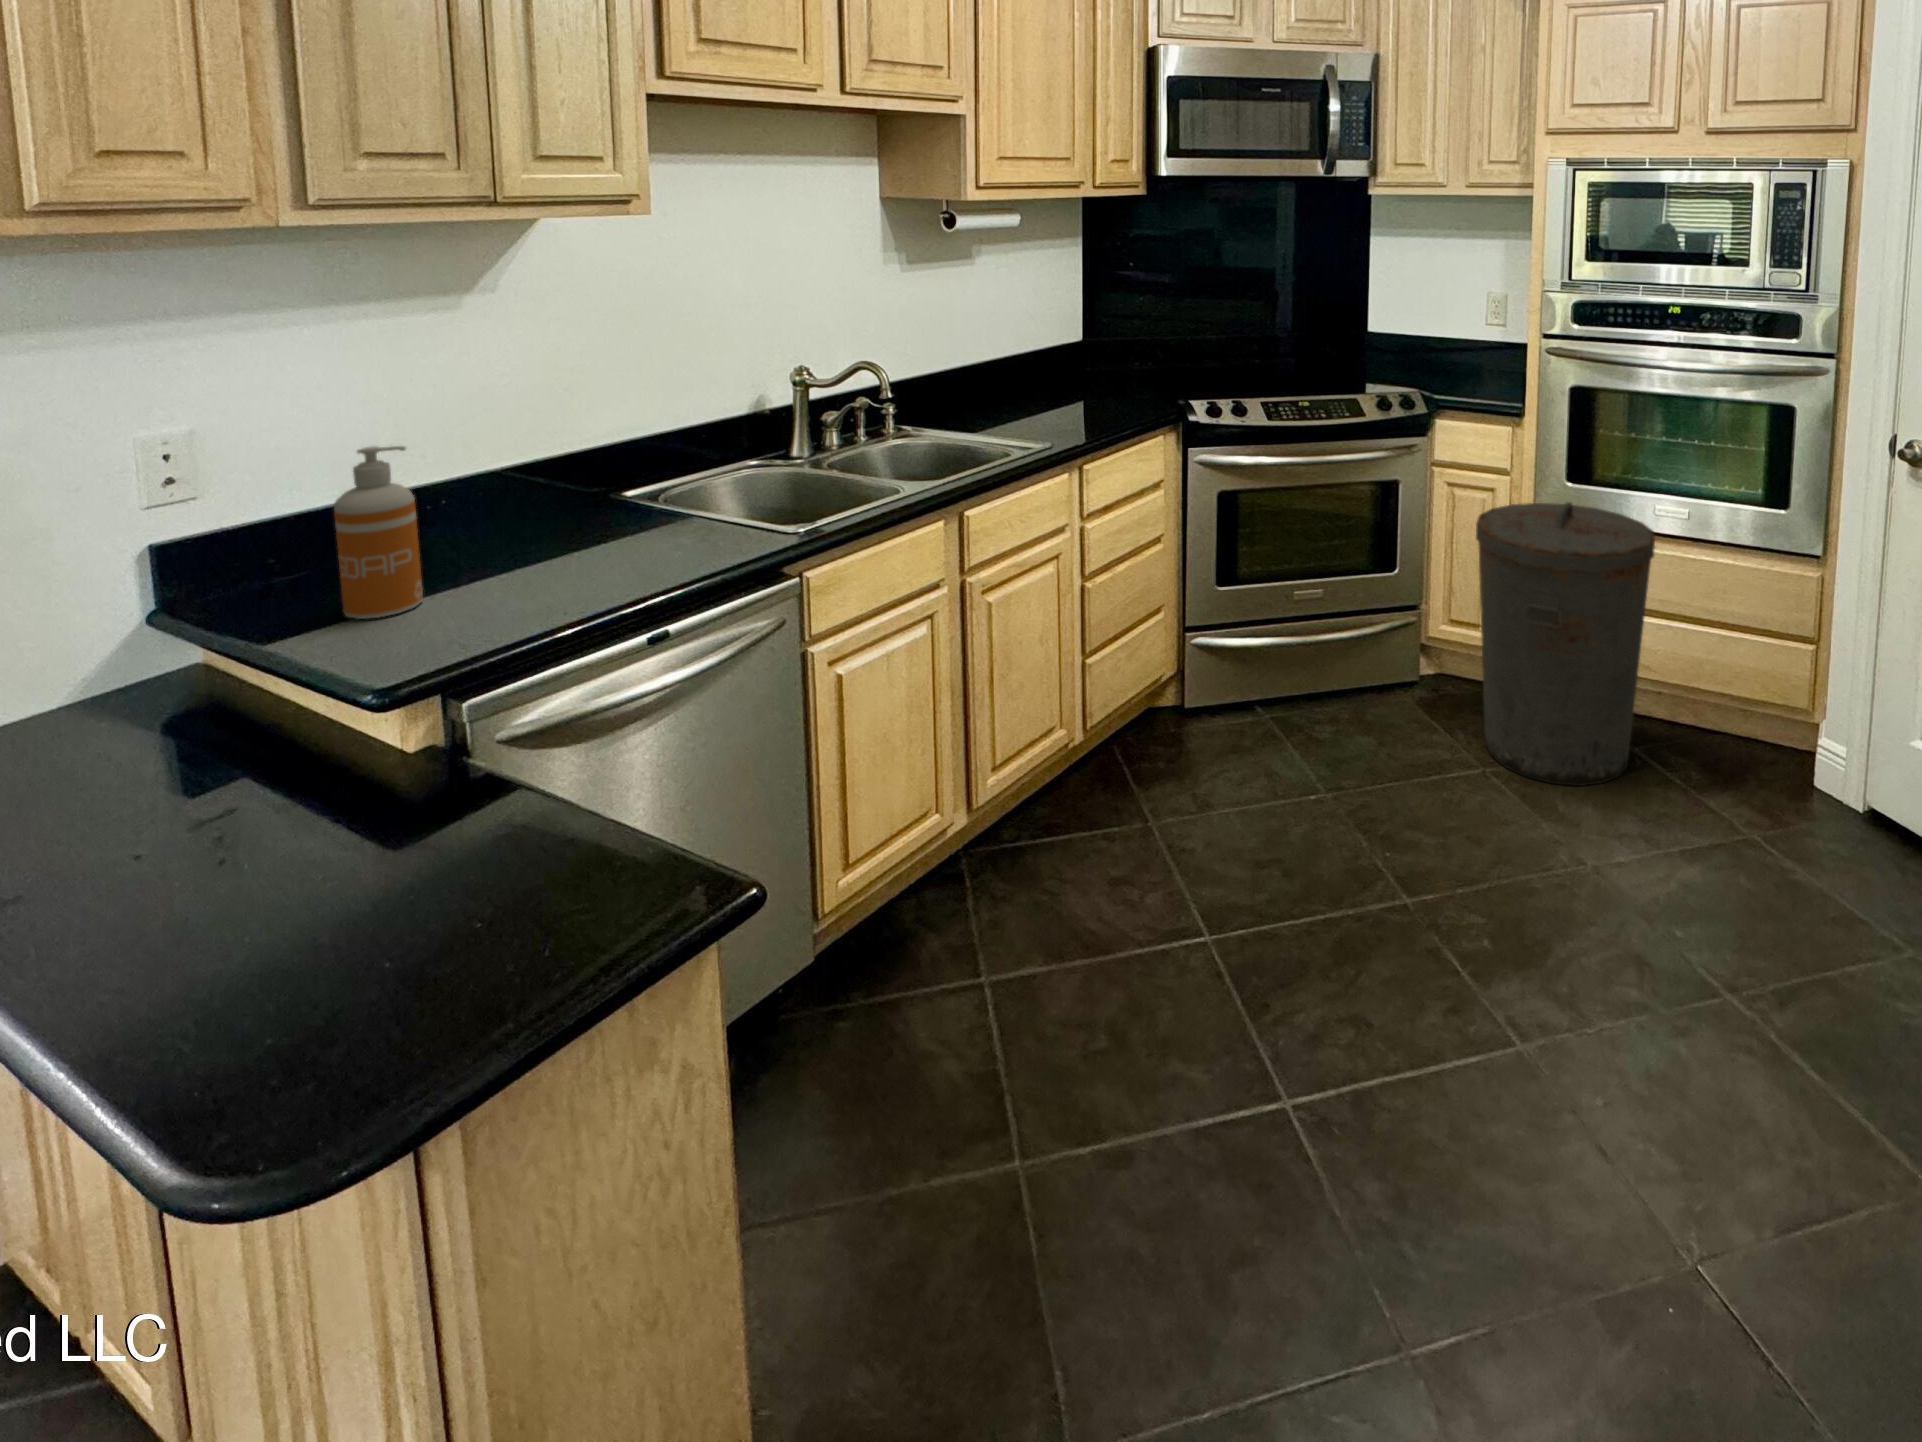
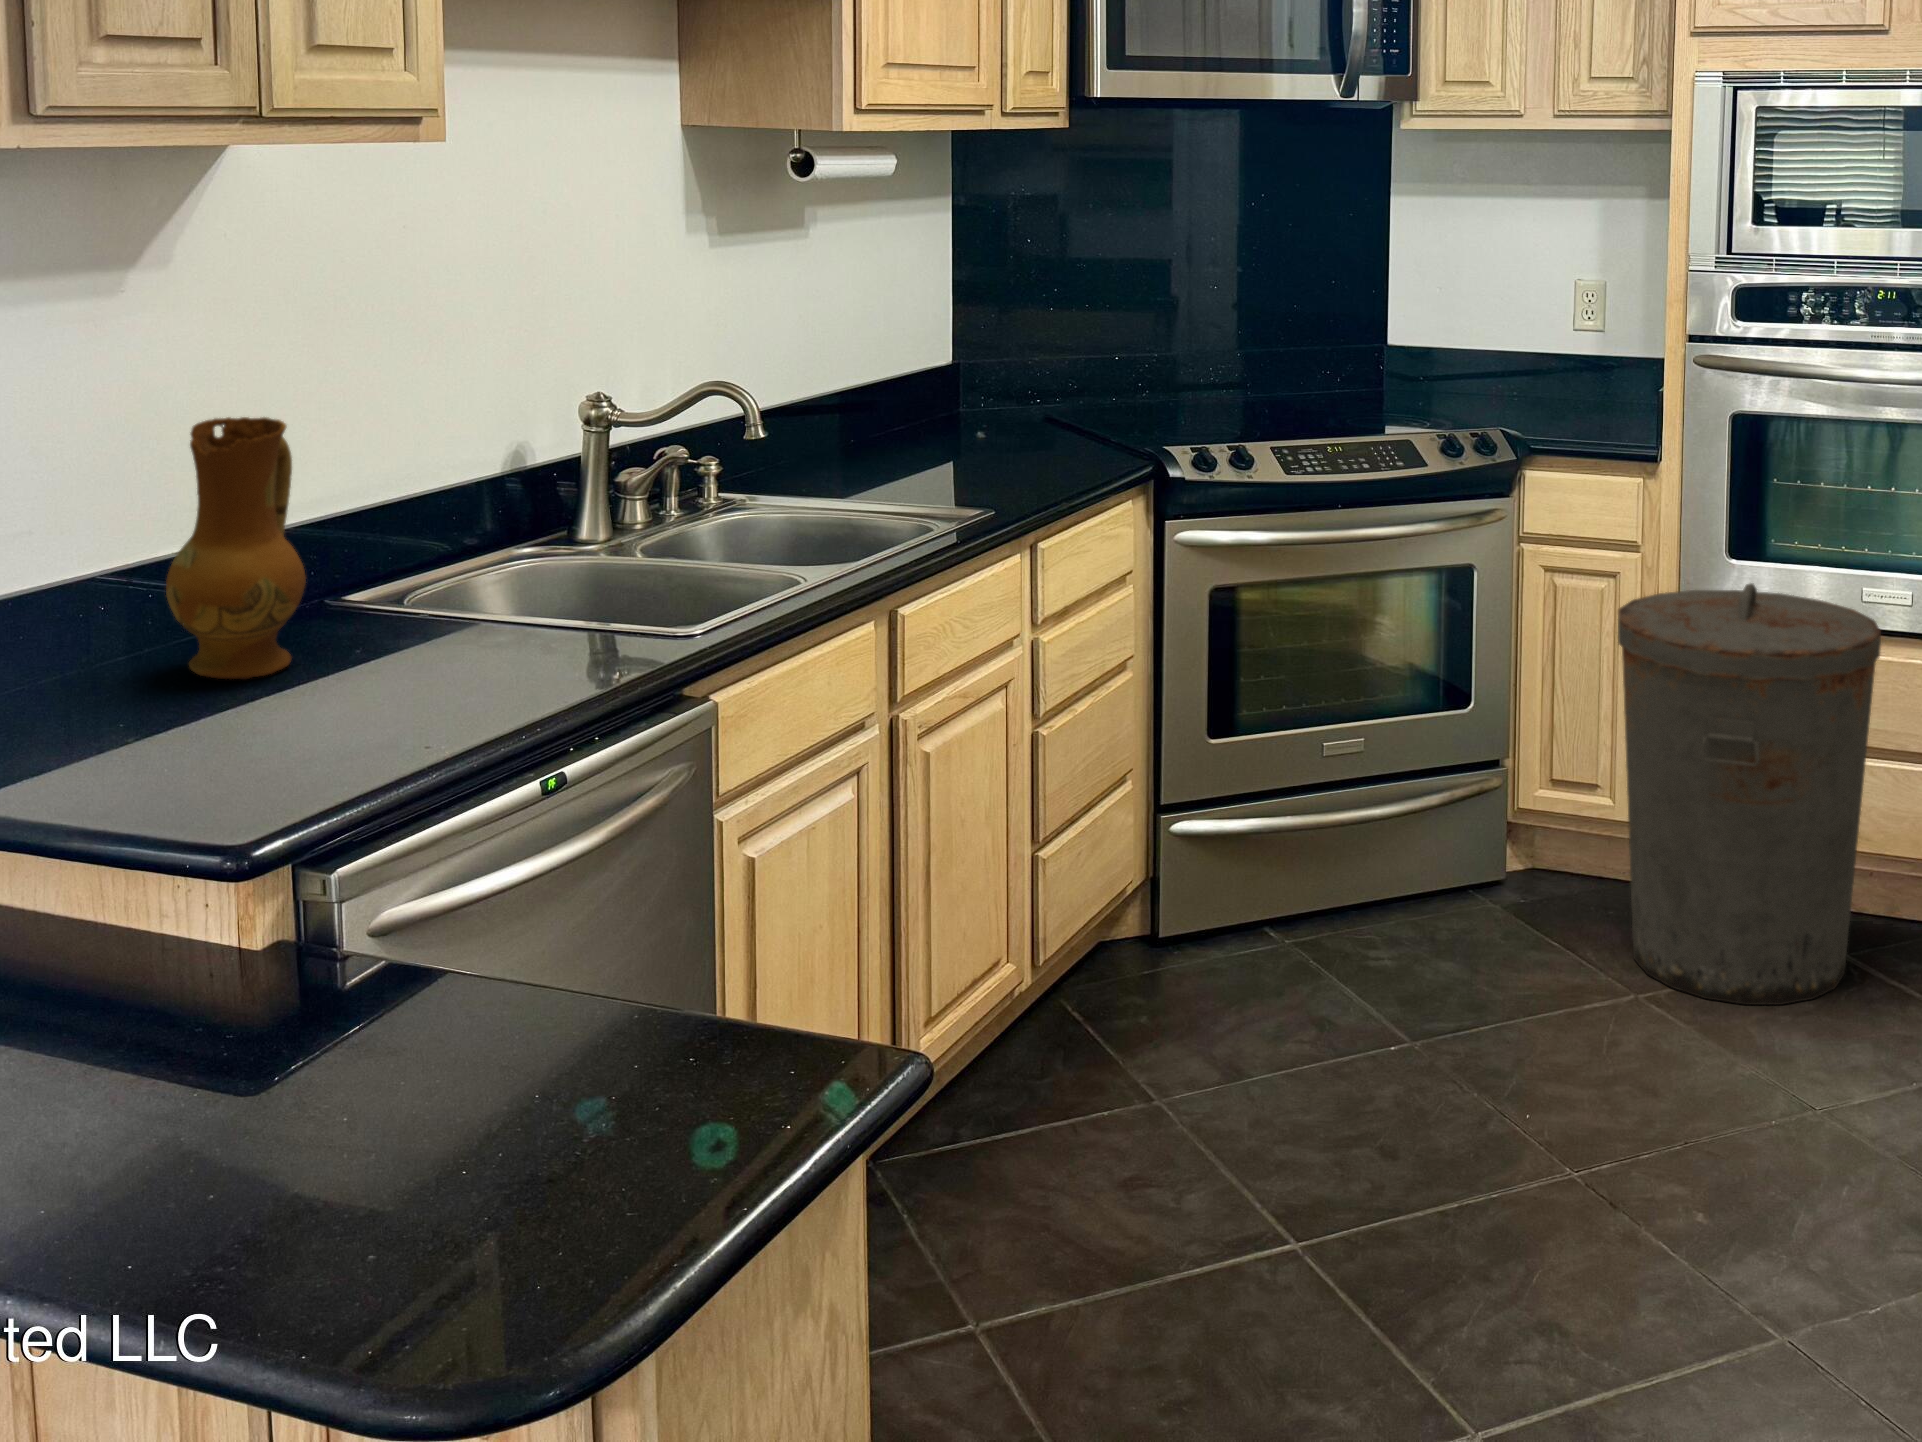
ceramic jug: none [467,385,556,548] -> present [166,417,306,679]
soap dispenser: present [334,446,423,619] -> none [38,503,169,781]

